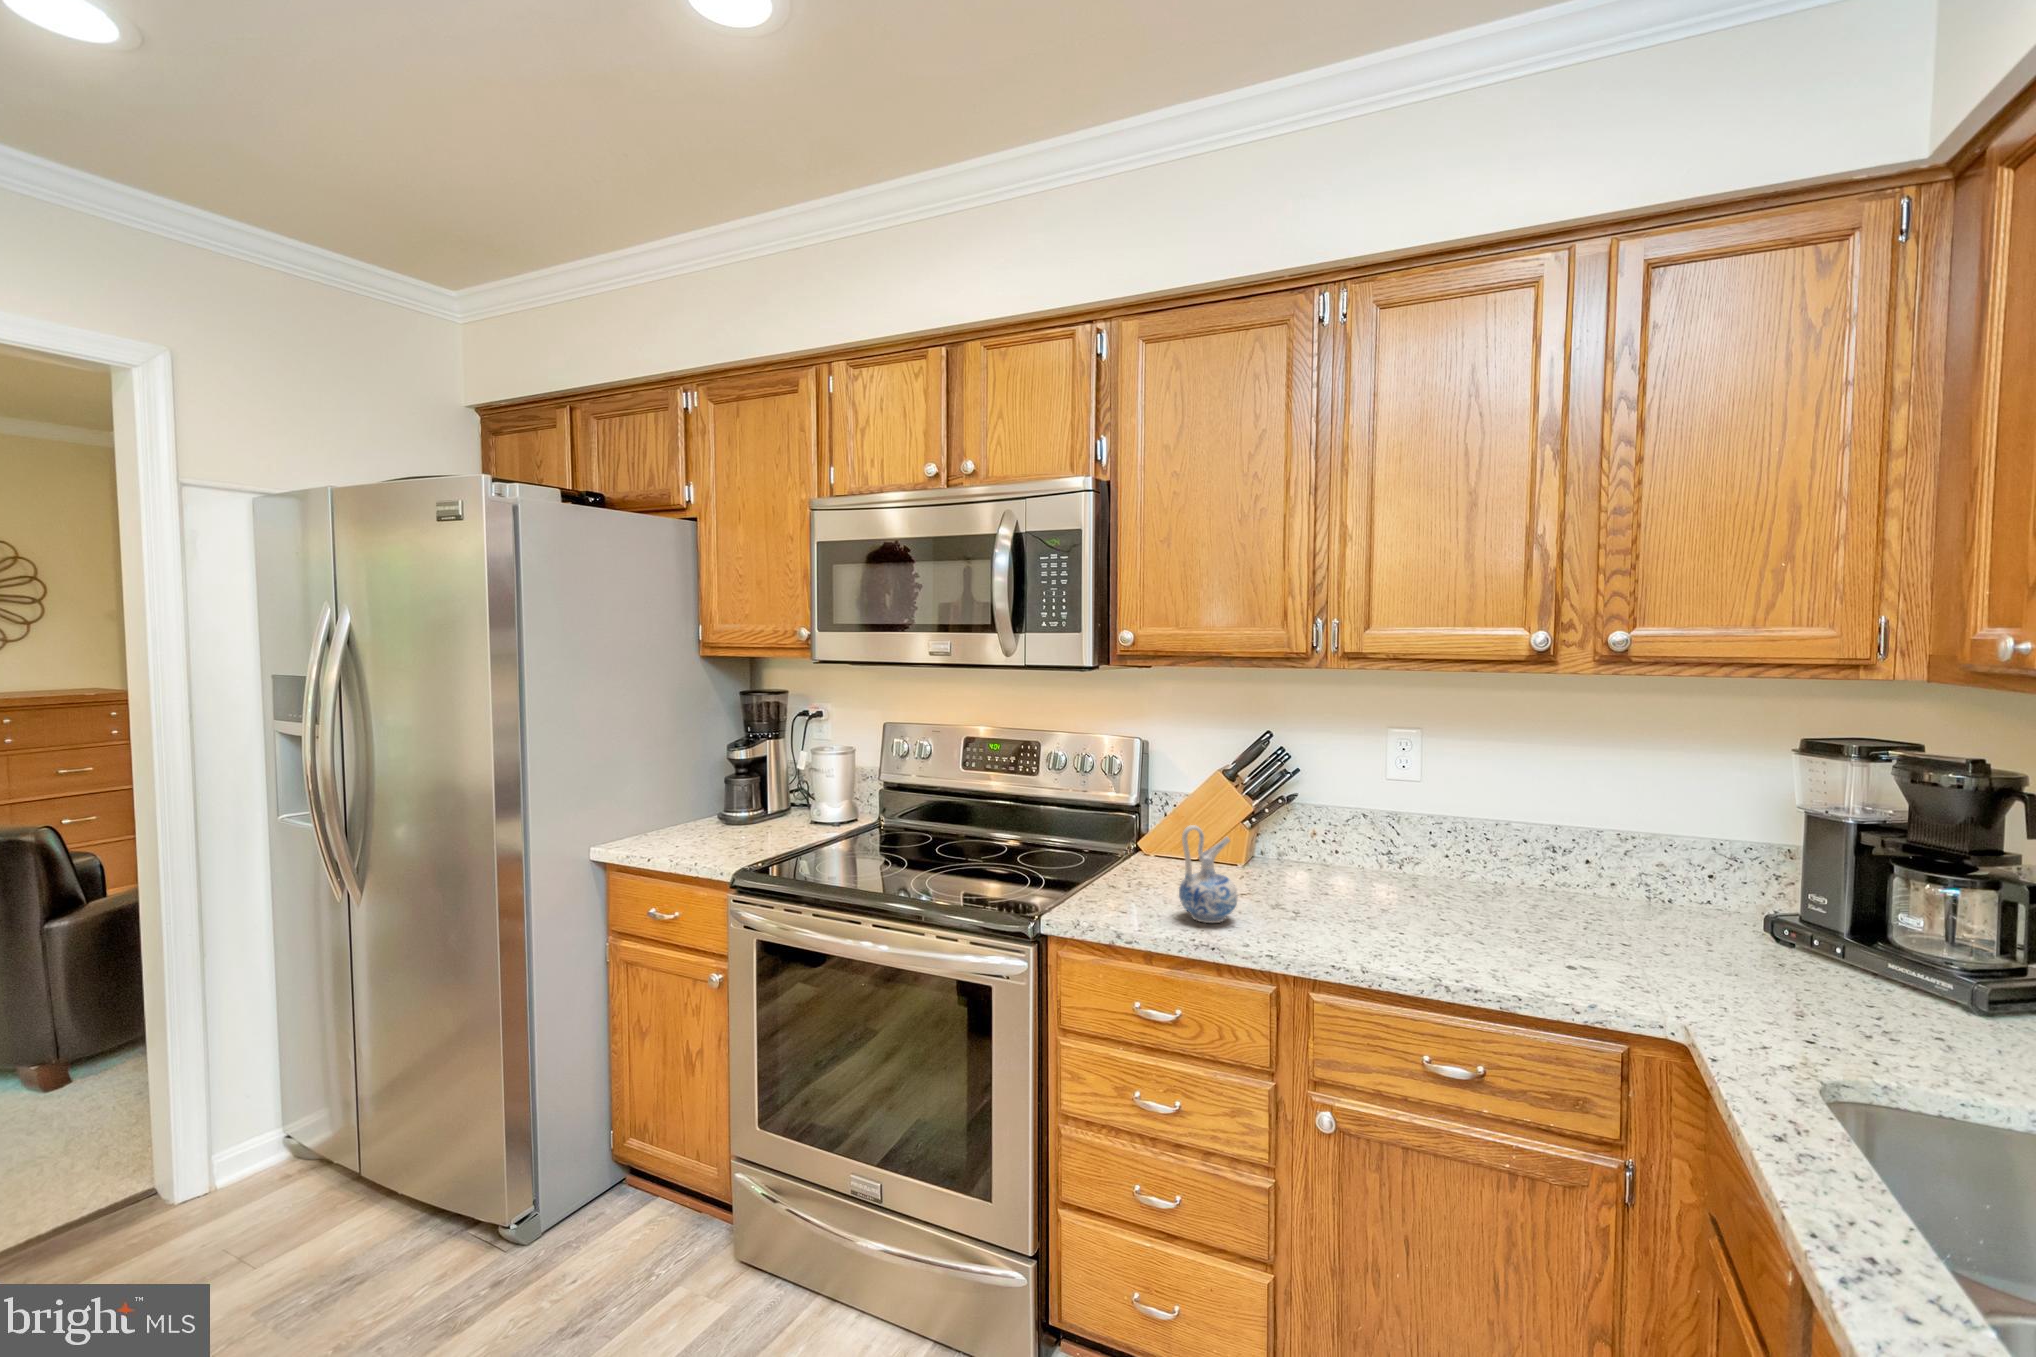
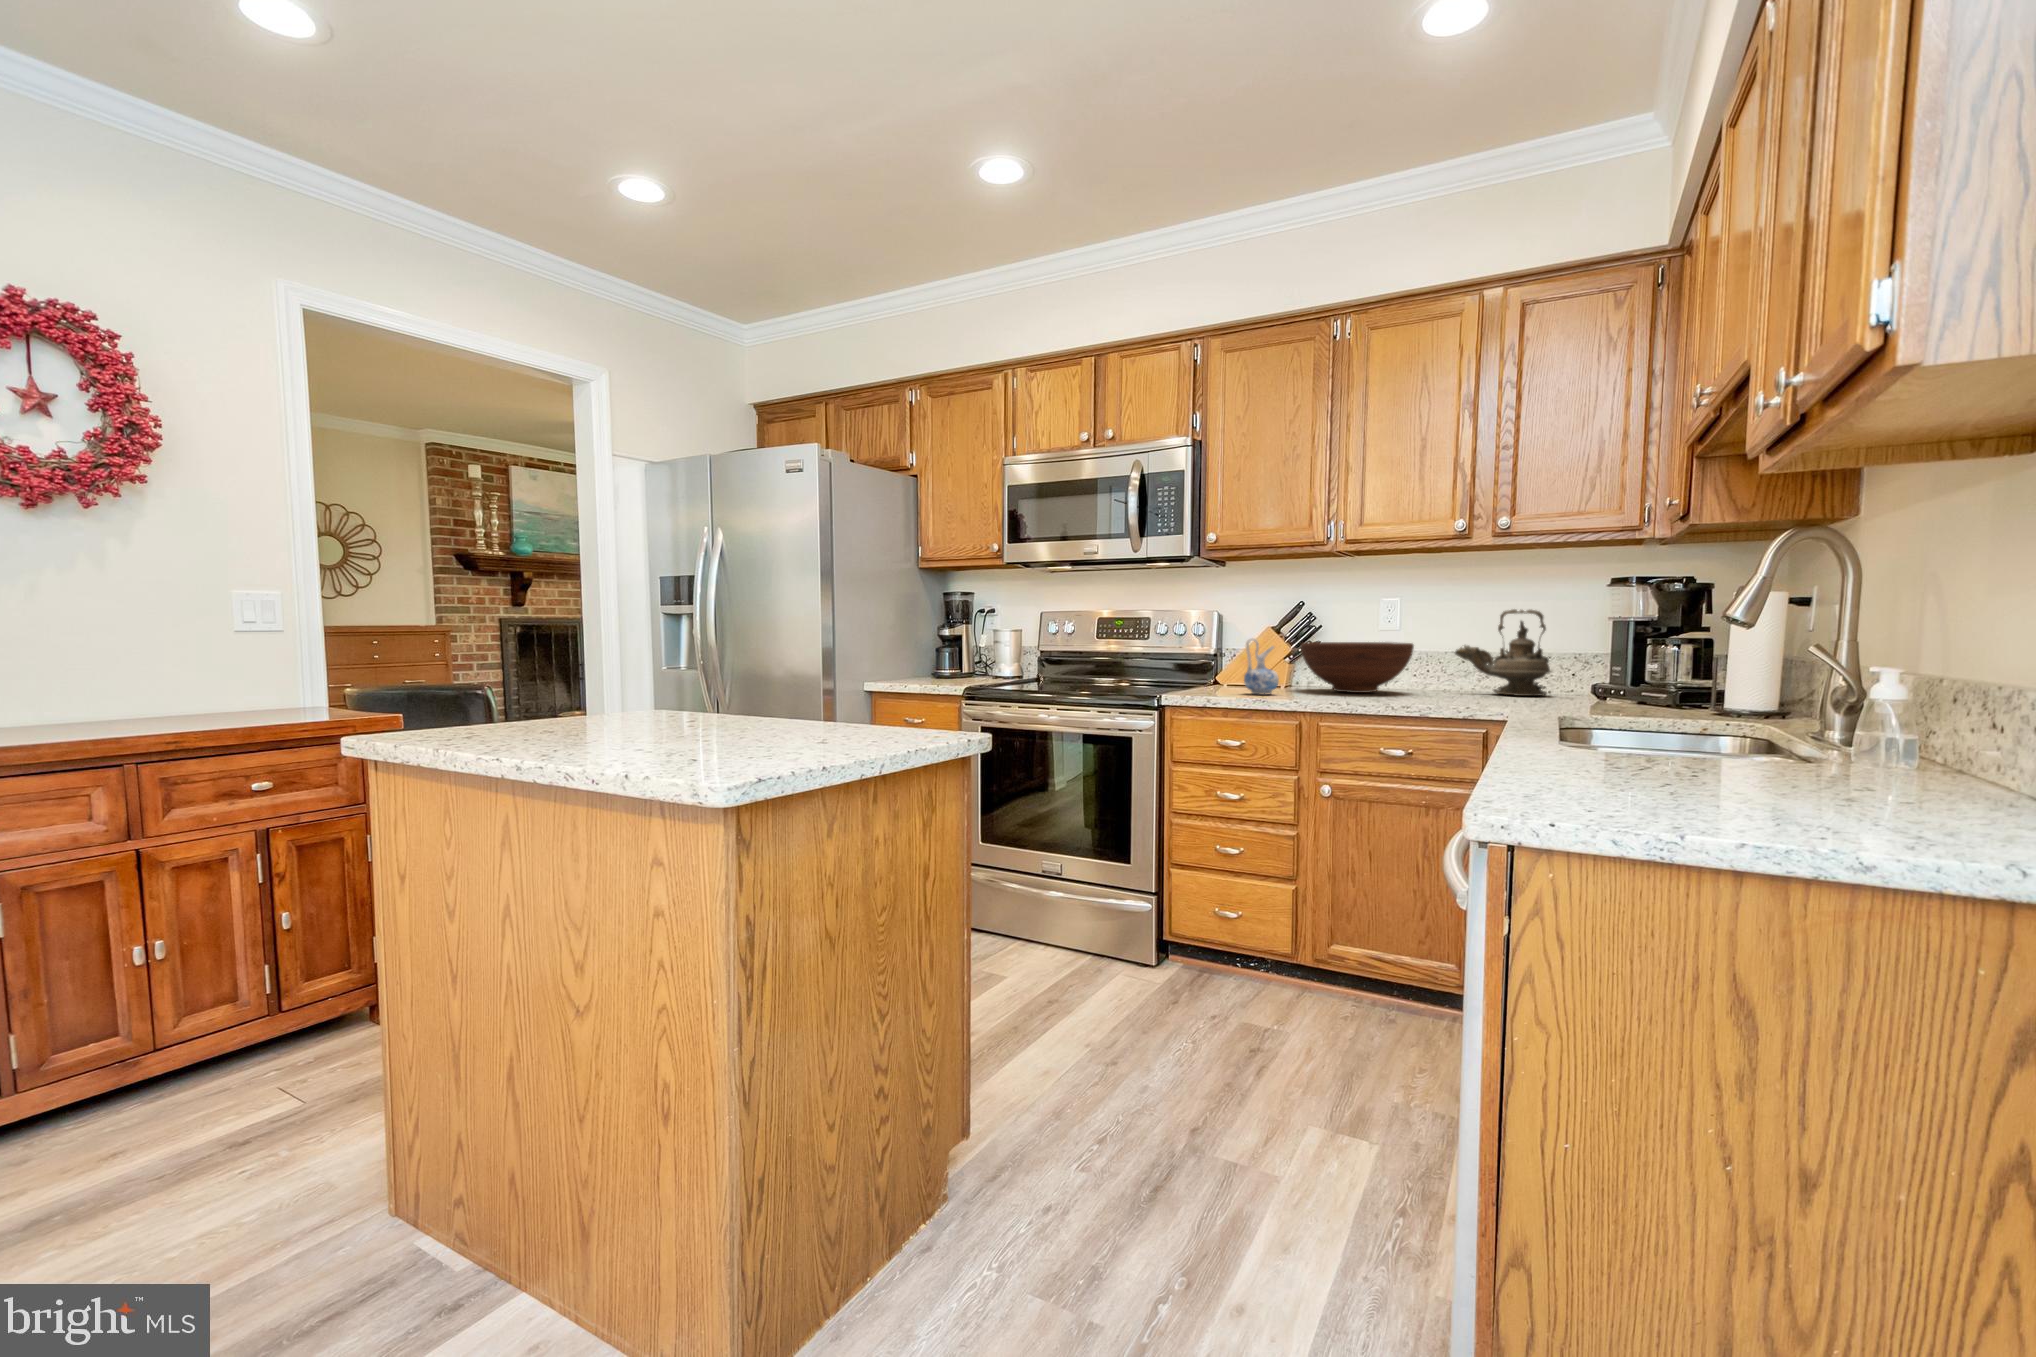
teapot: none [1512,770,1682,919] -> present [1455,609,1550,696]
fruit bowl: none [1269,803,1456,906] -> present [1301,642,1414,693]

